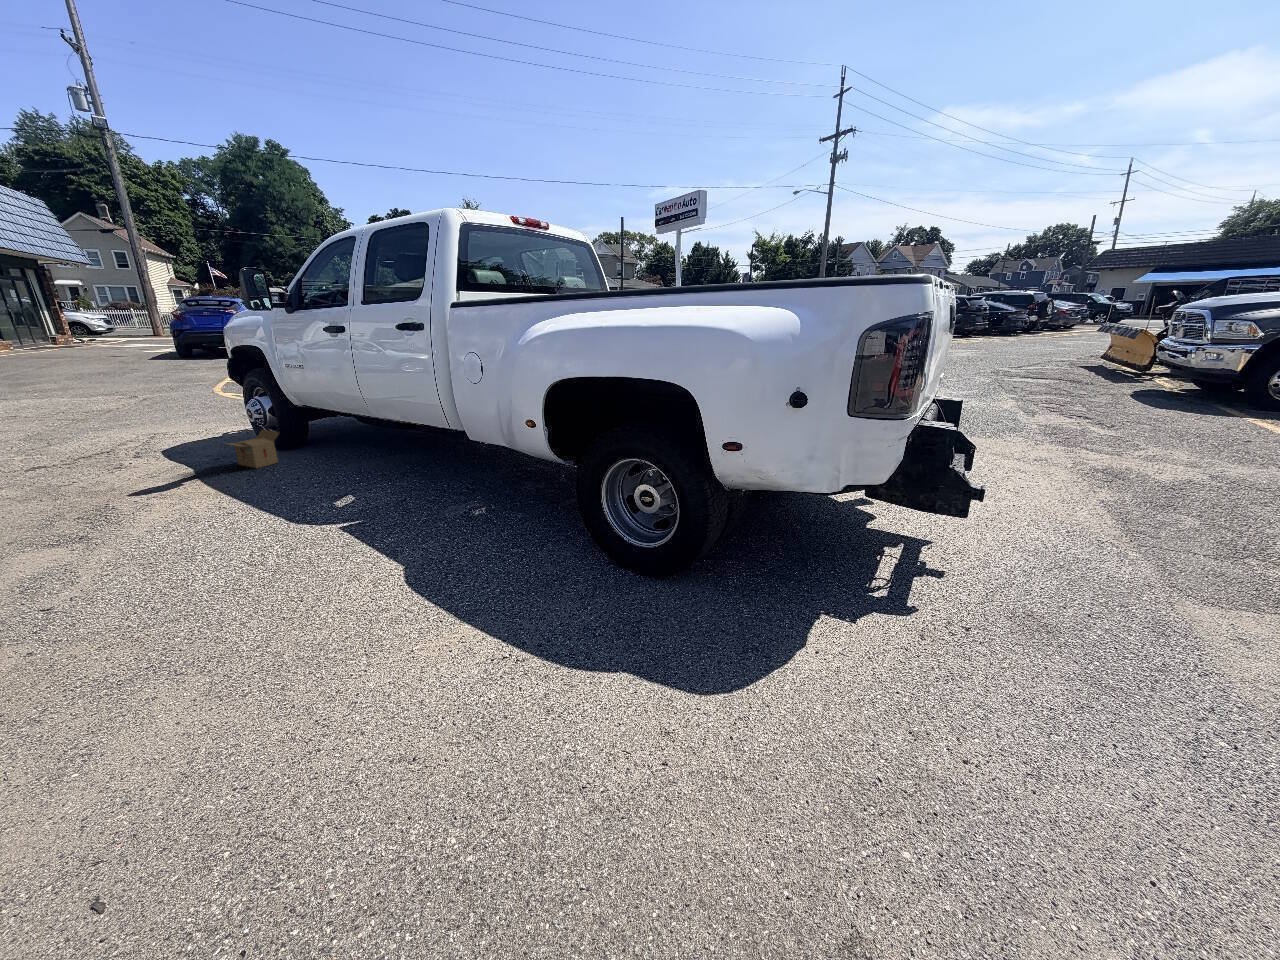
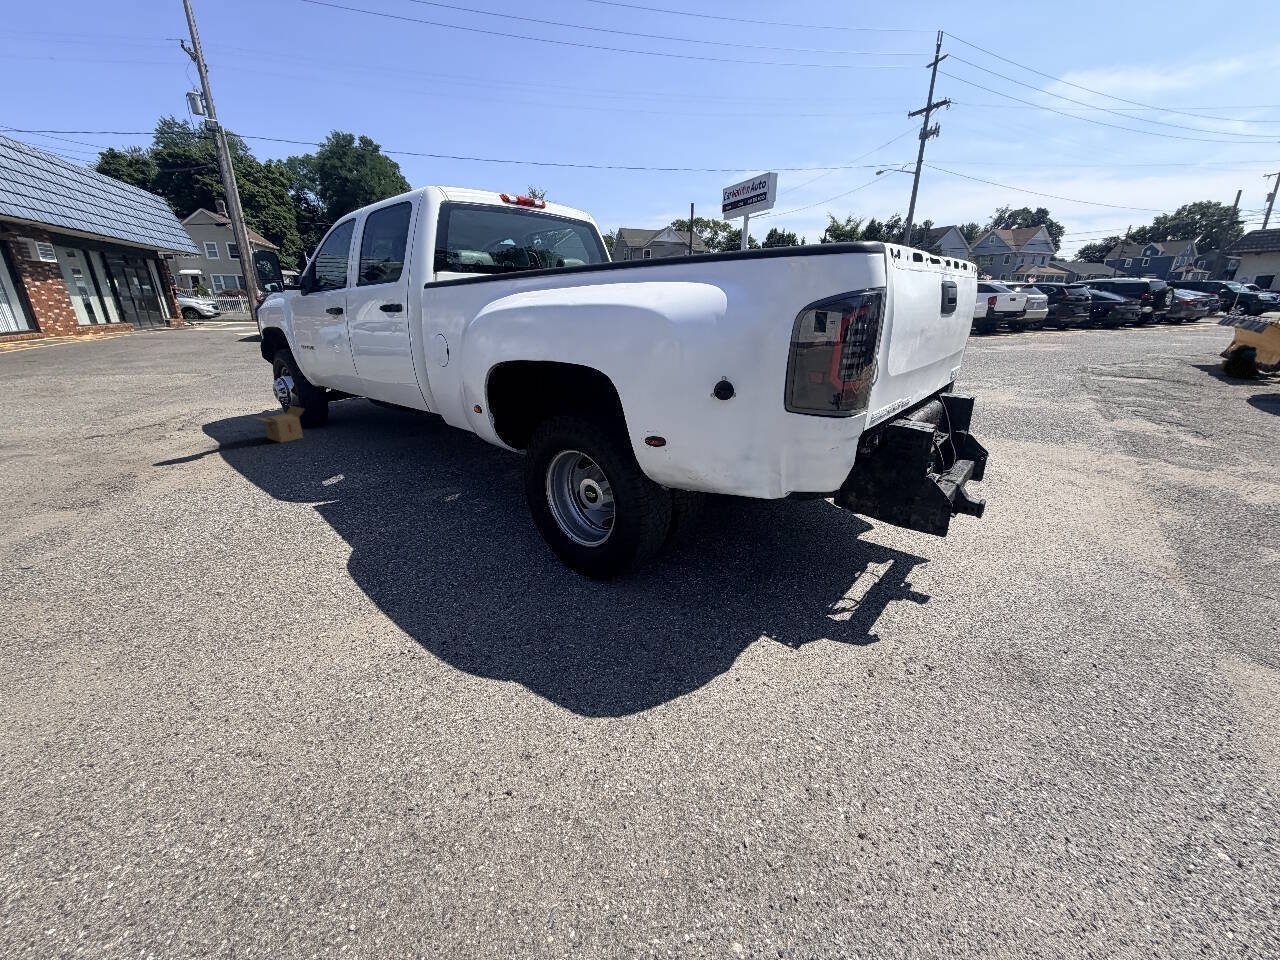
backpack: none [1103,347,1135,376] -> present [1219,344,1260,378]

